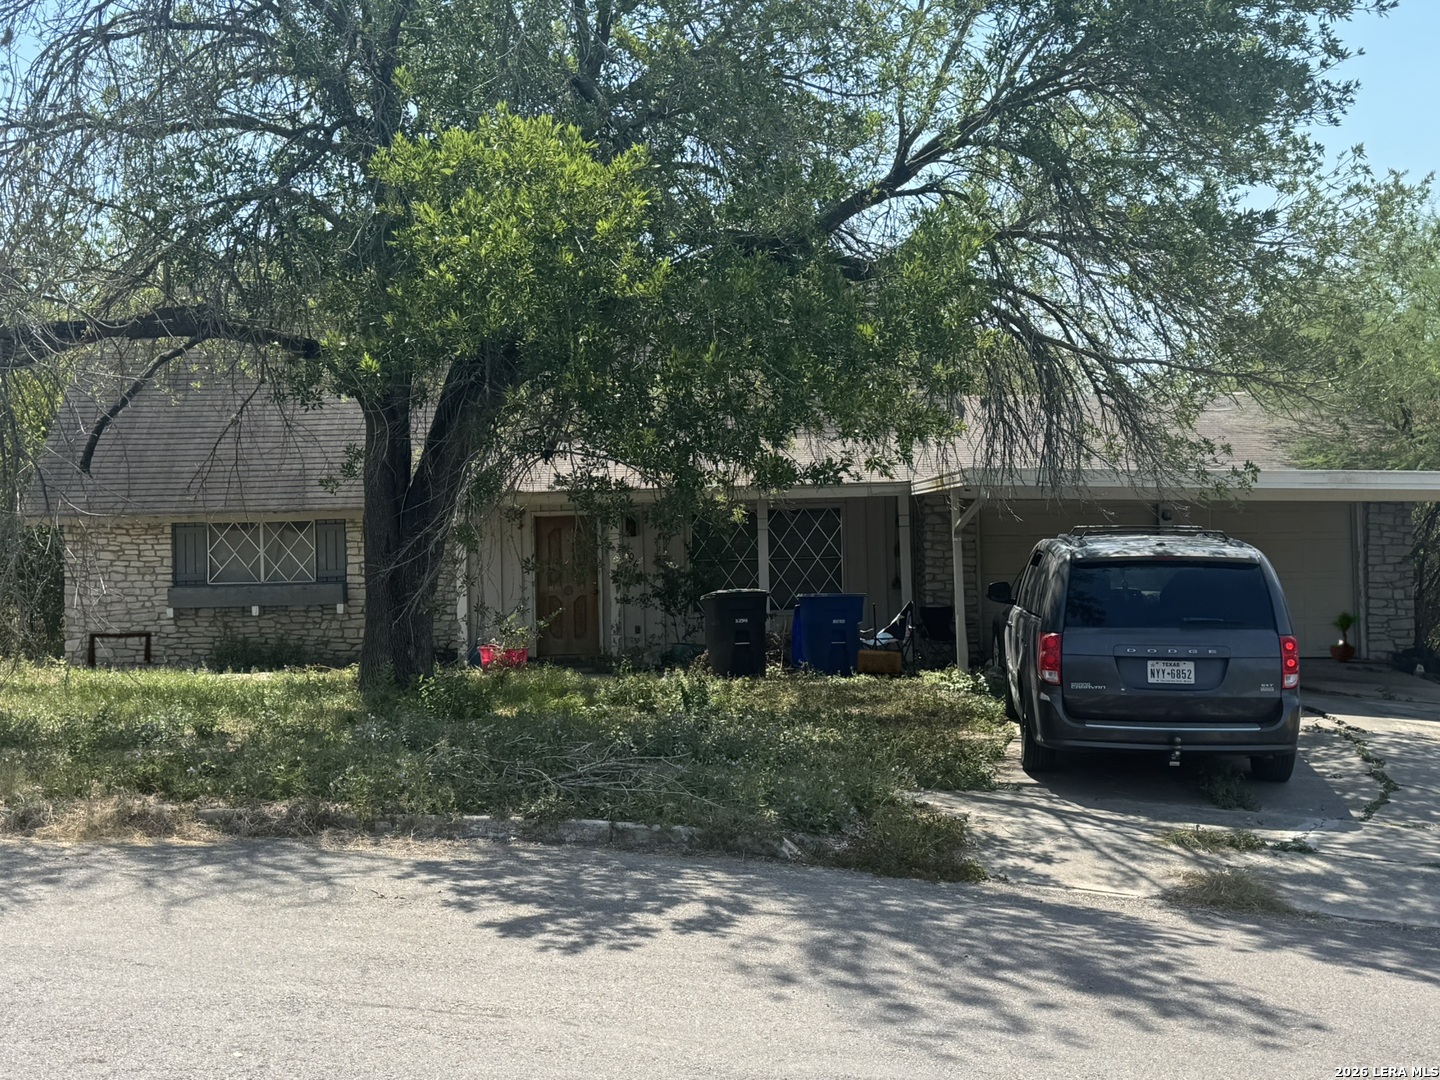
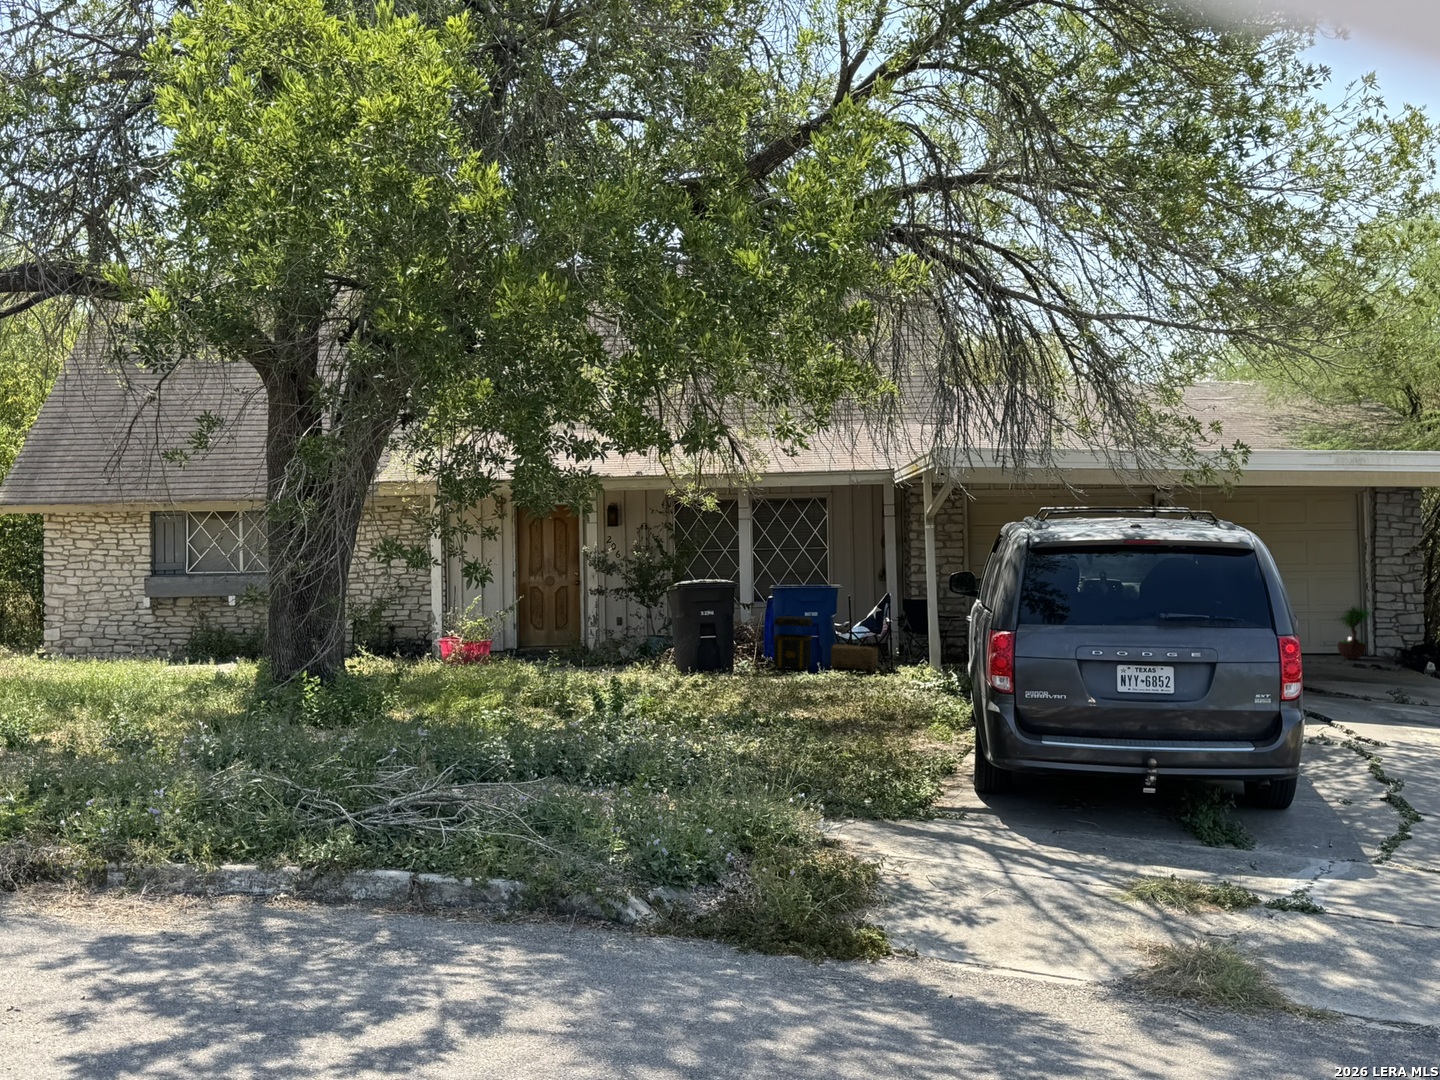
toolbox: none [804,623,840,674] -> present [773,616,813,670]
bench: present [87,631,152,666] -> none [55,621,122,656]

